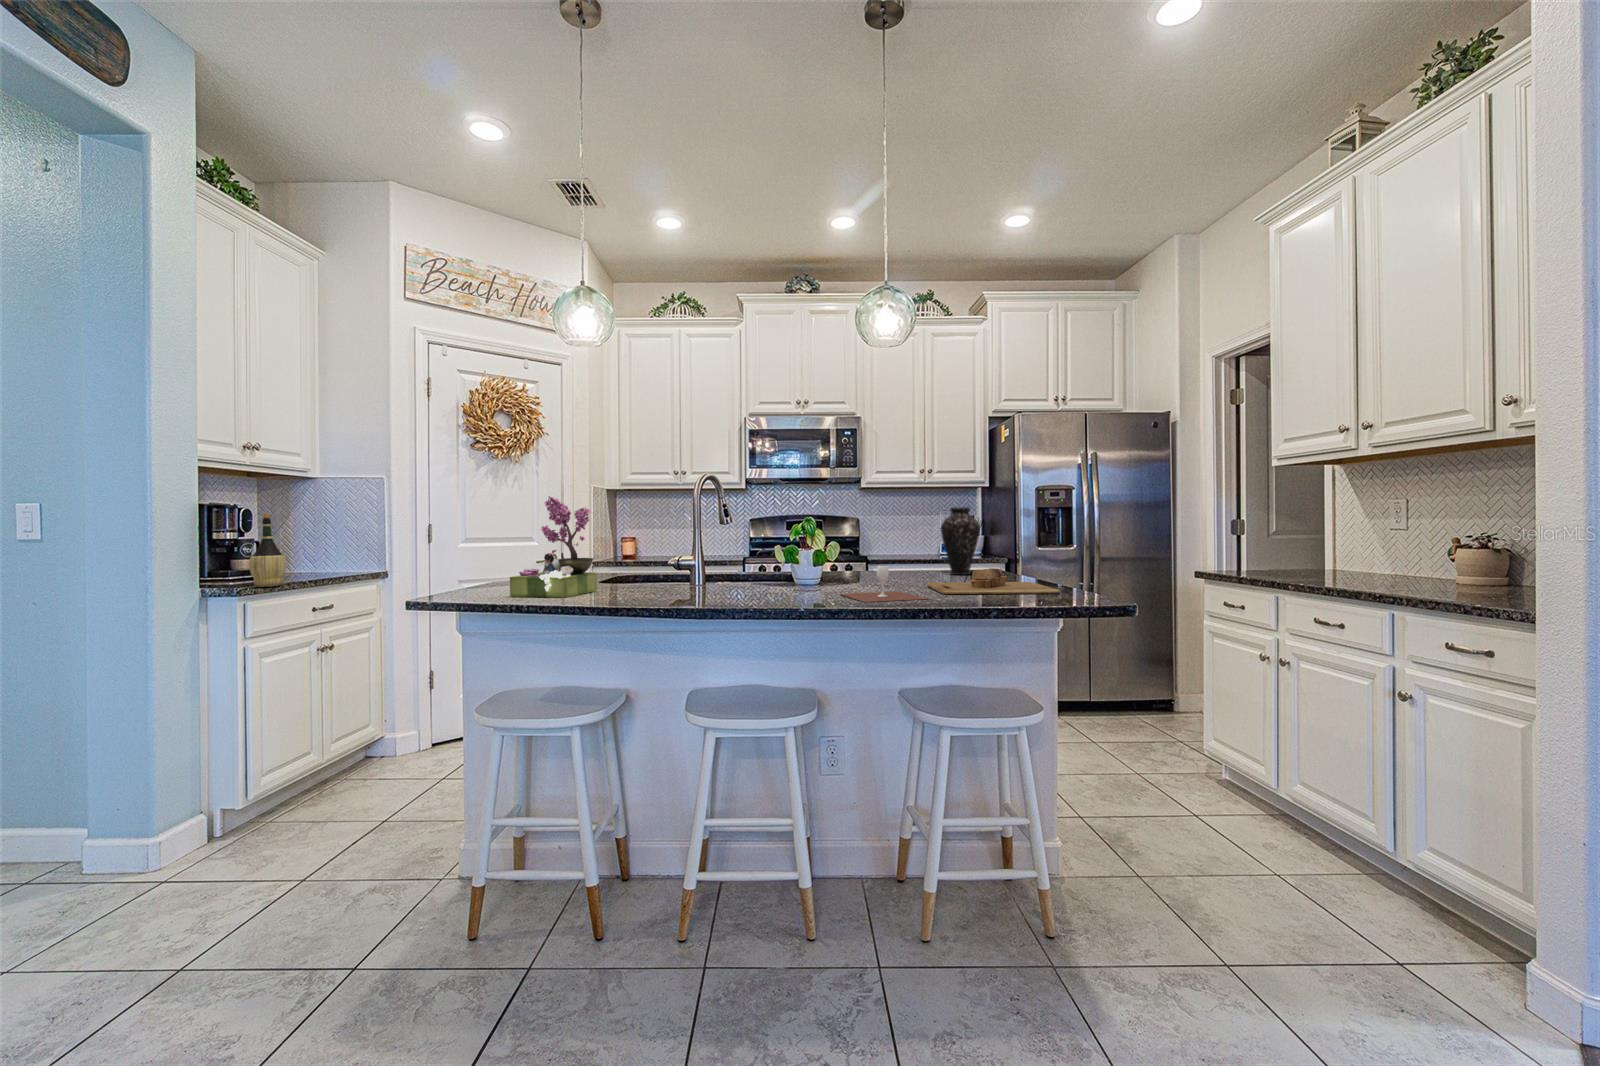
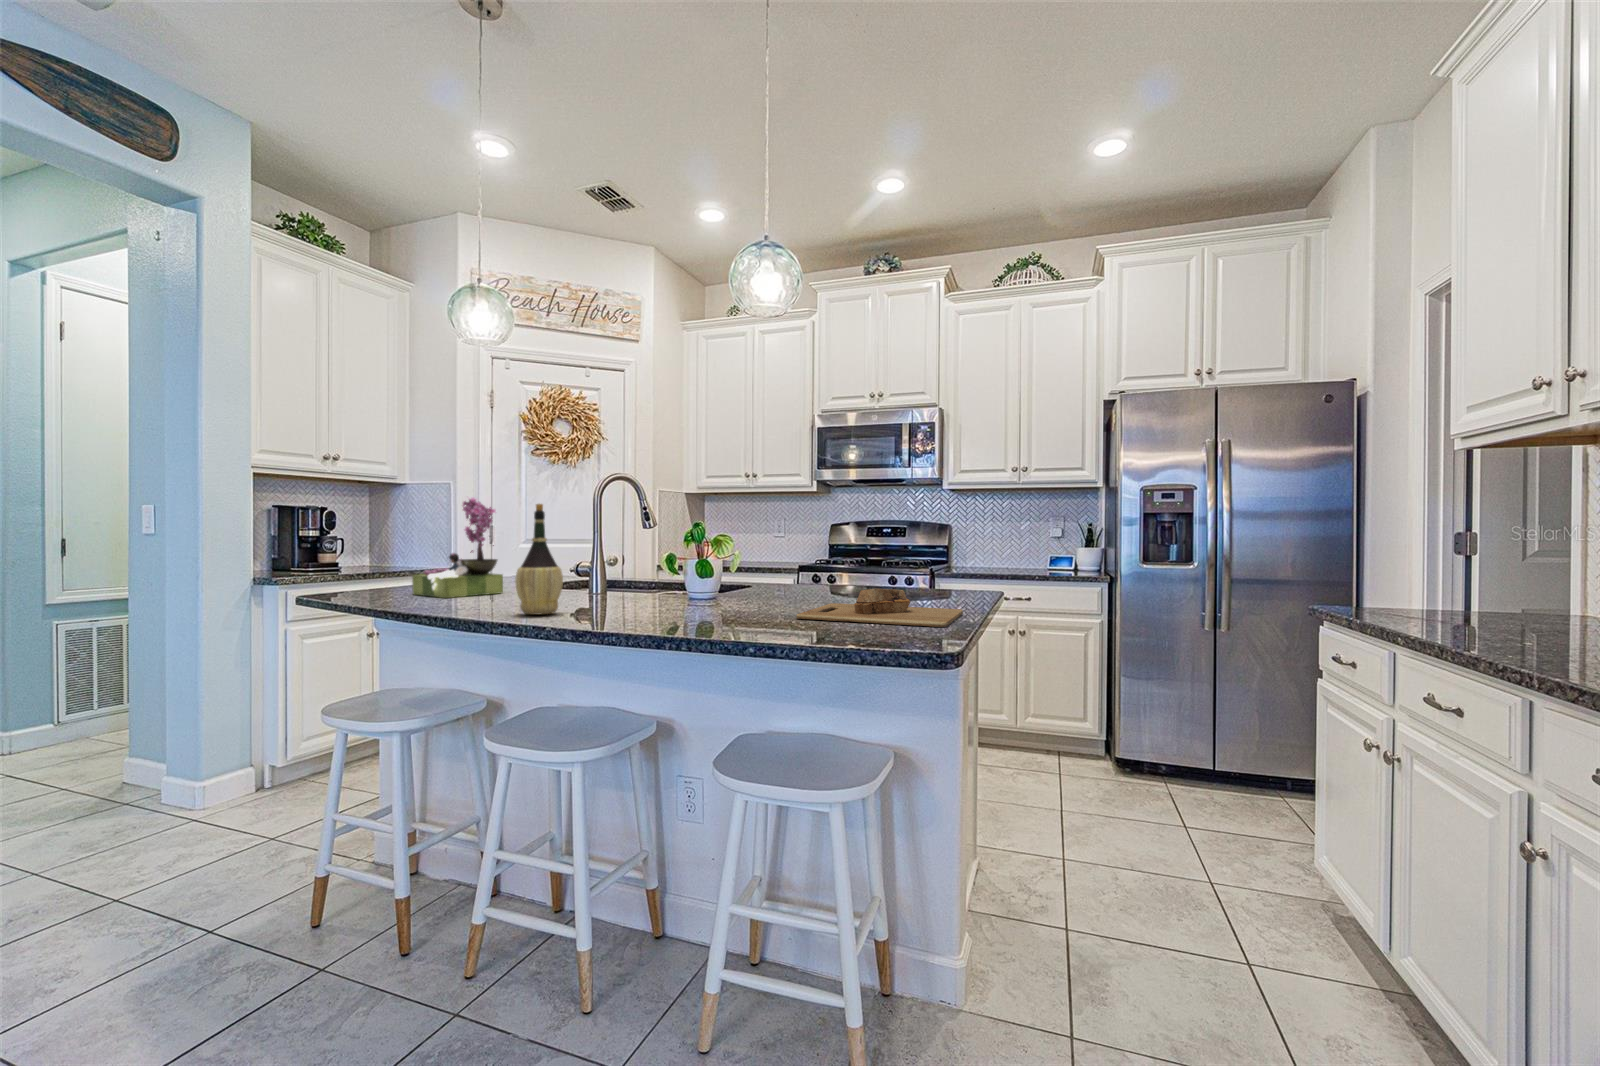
vase: present [941,507,980,575] -> none [922,511,971,596]
wine bottle: present [249,513,286,587] -> present [515,504,563,614]
wine glass: present [840,566,928,602] -> none [665,579,763,623]

